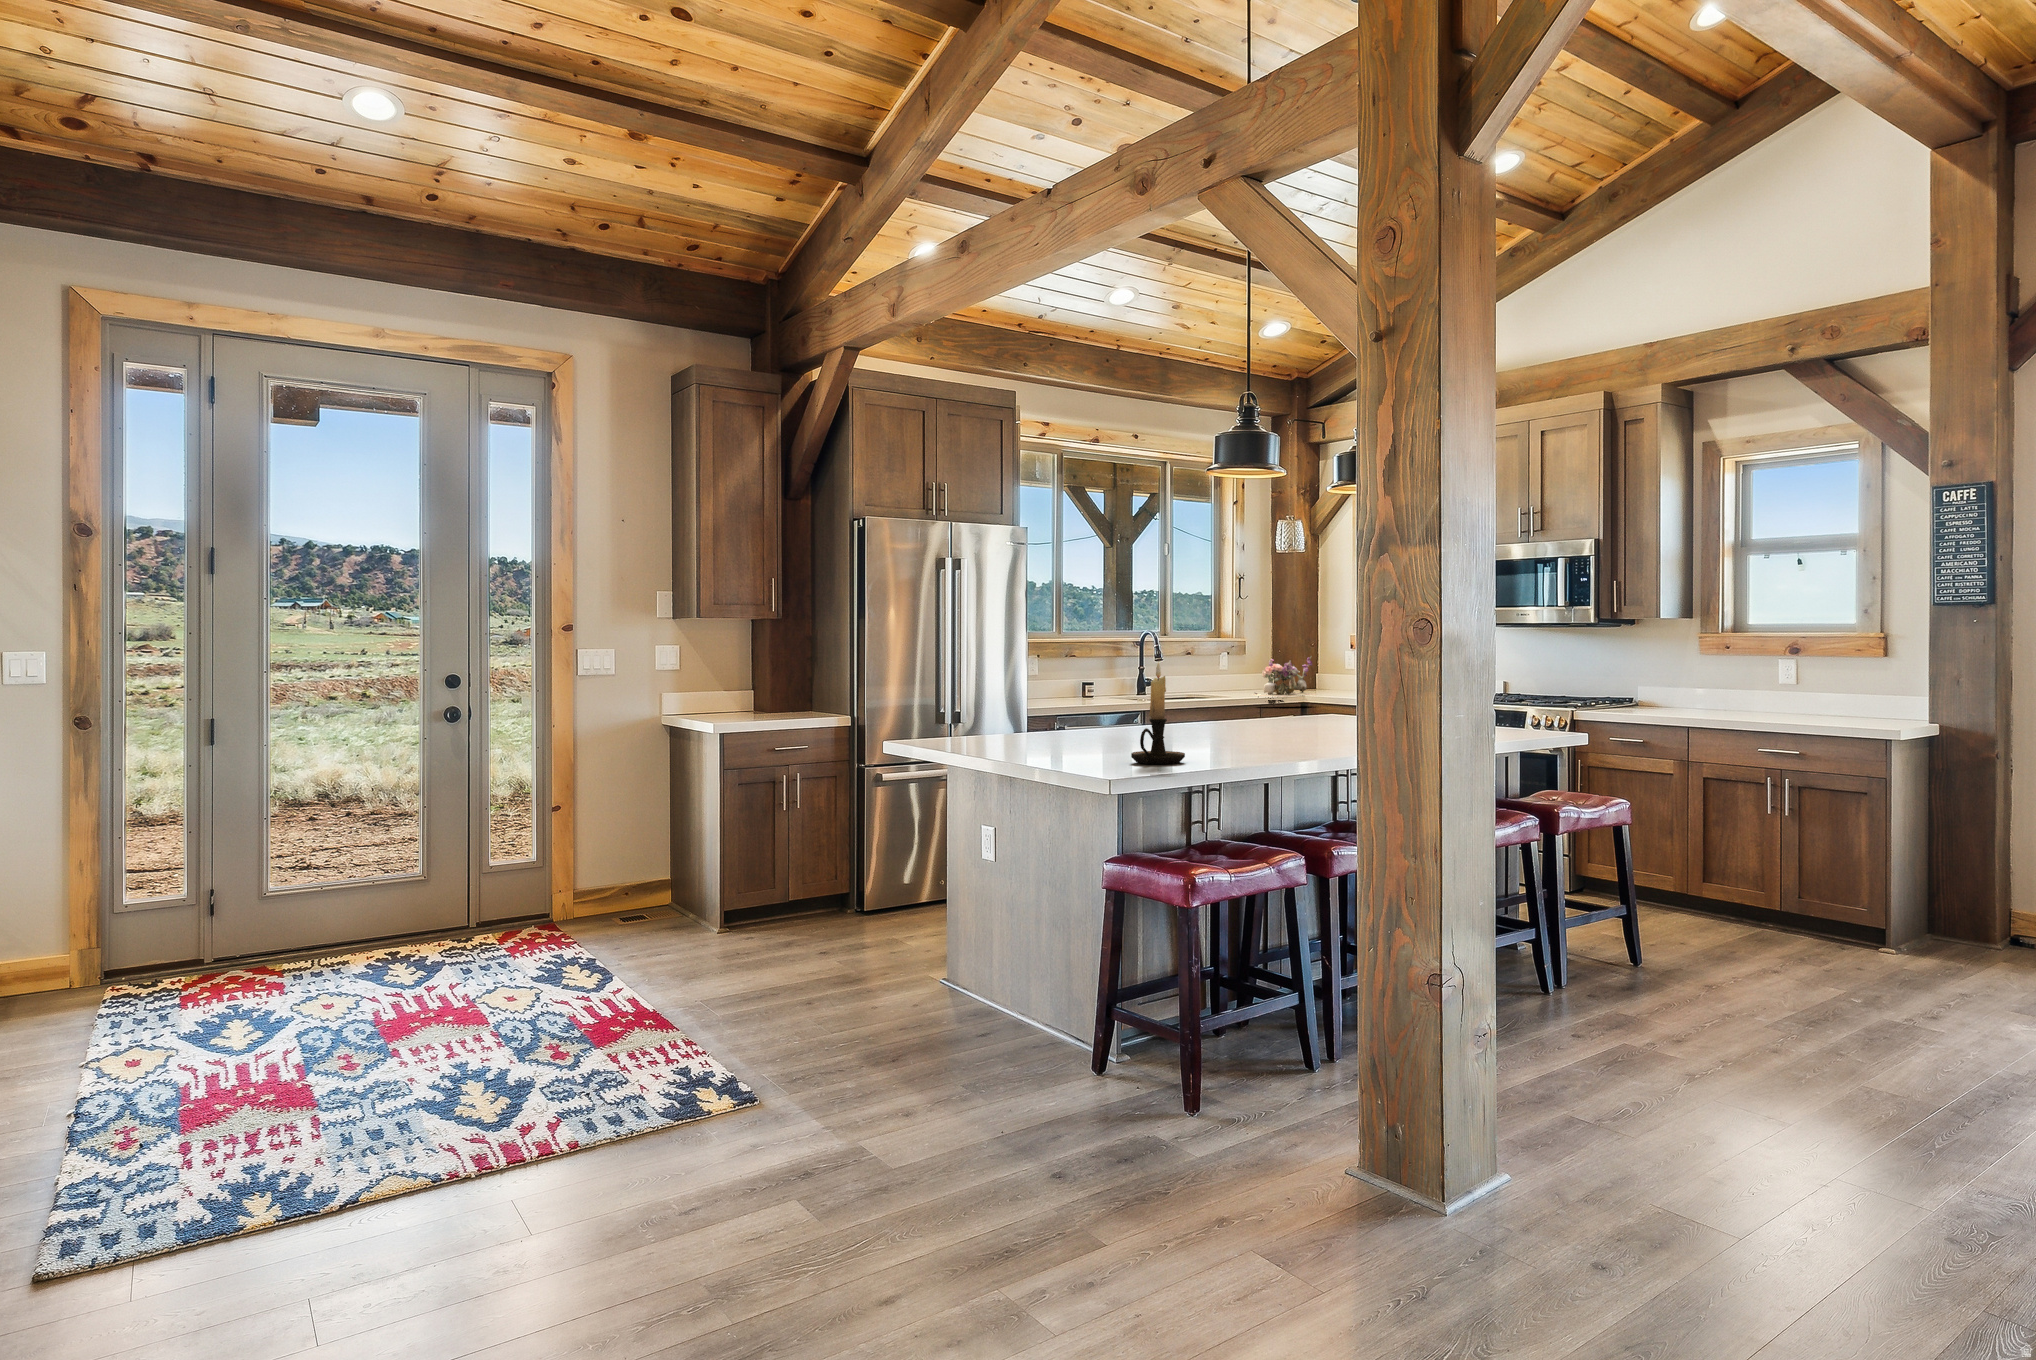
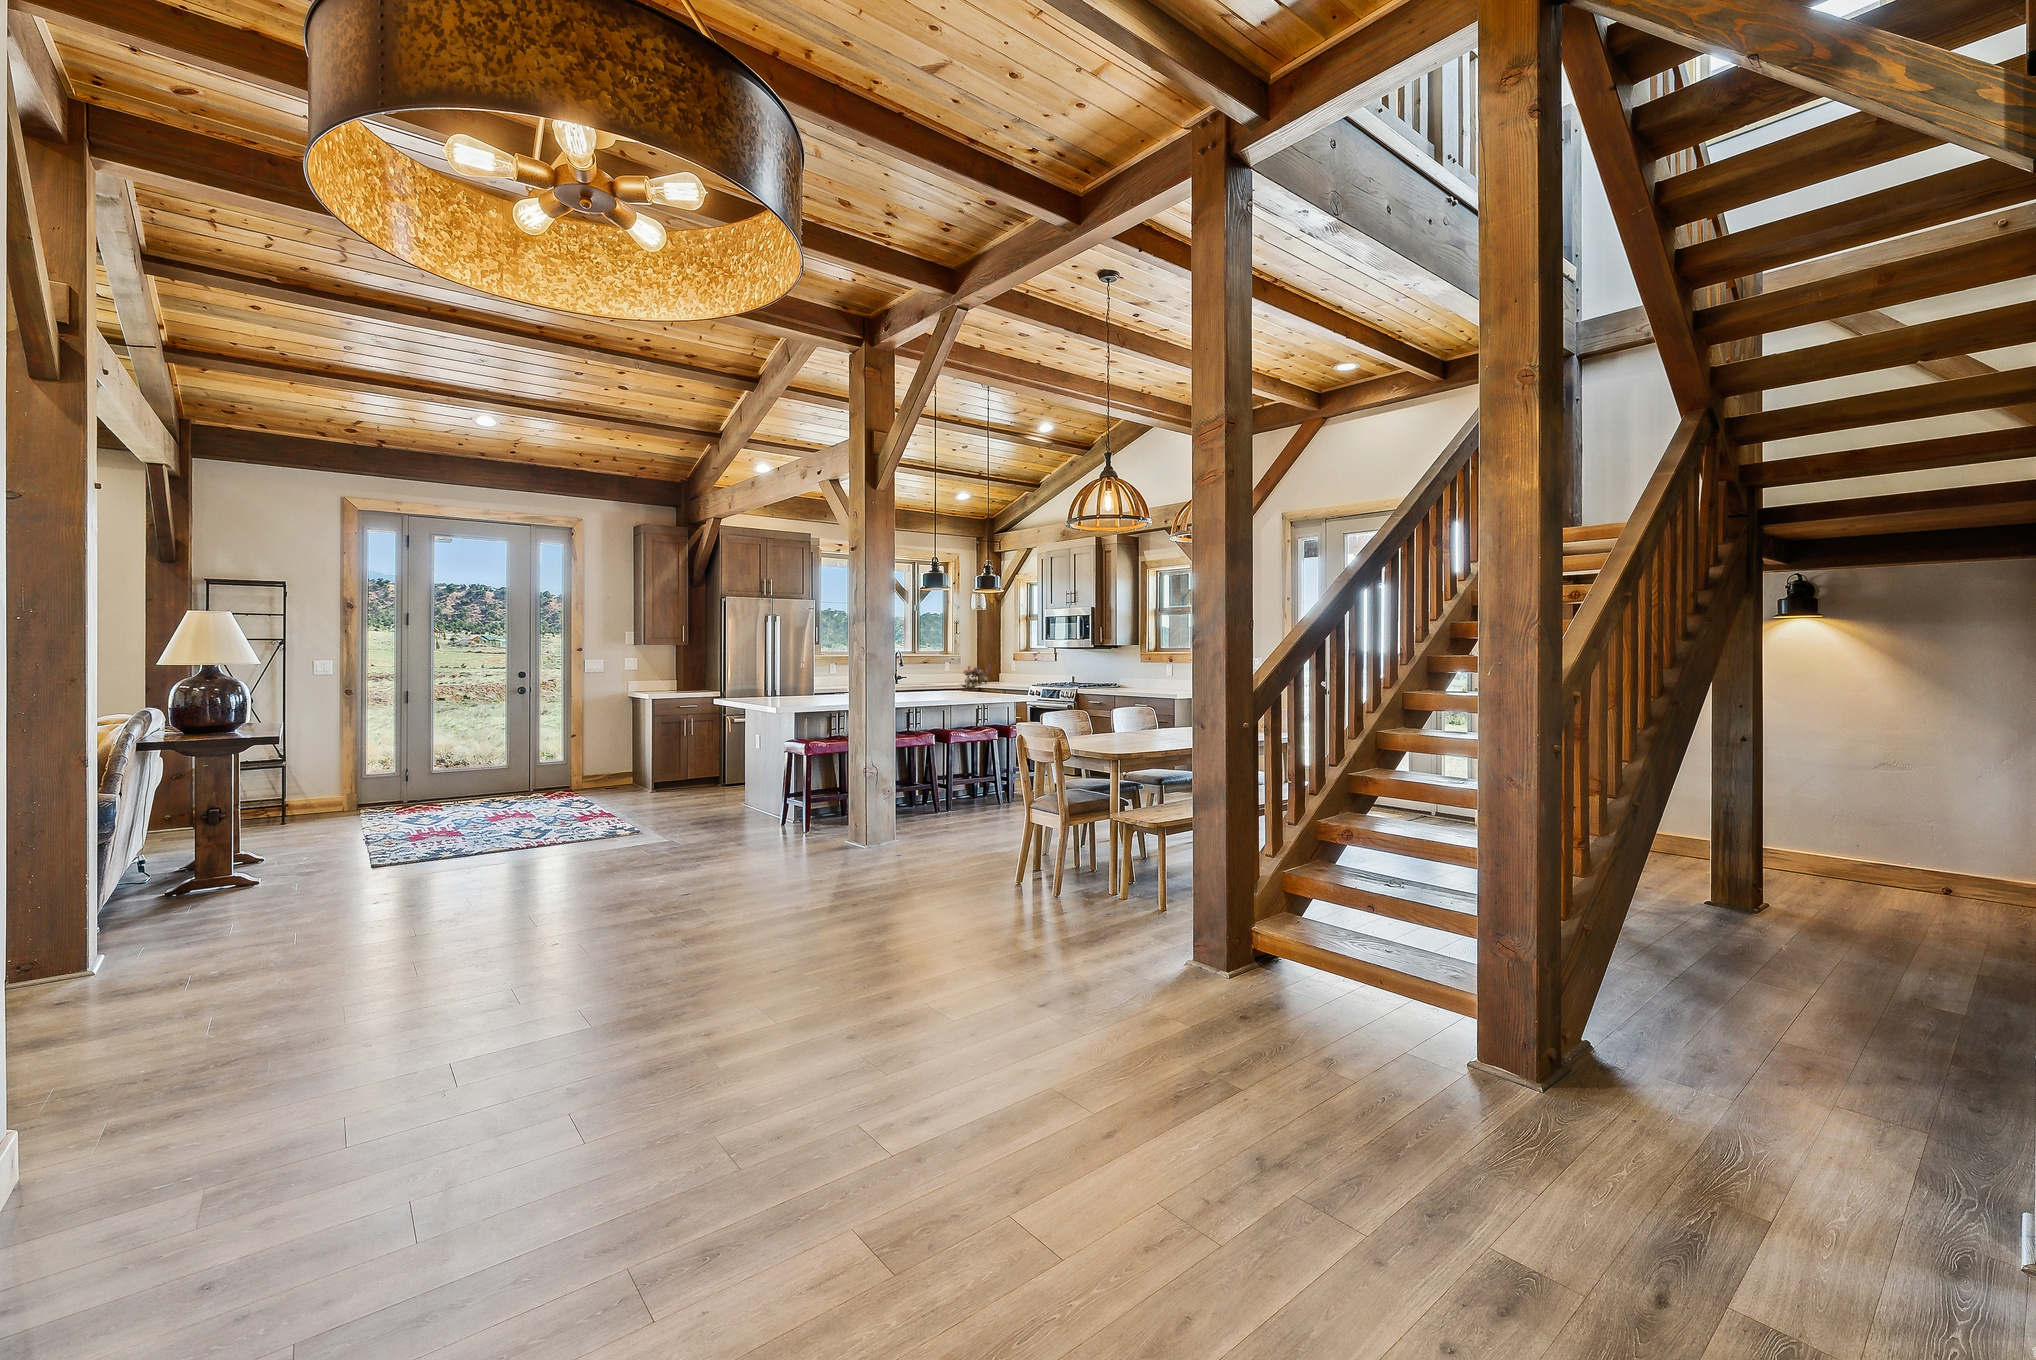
candle holder: present [1131,662,1185,764] -> none [792,666,815,706]

